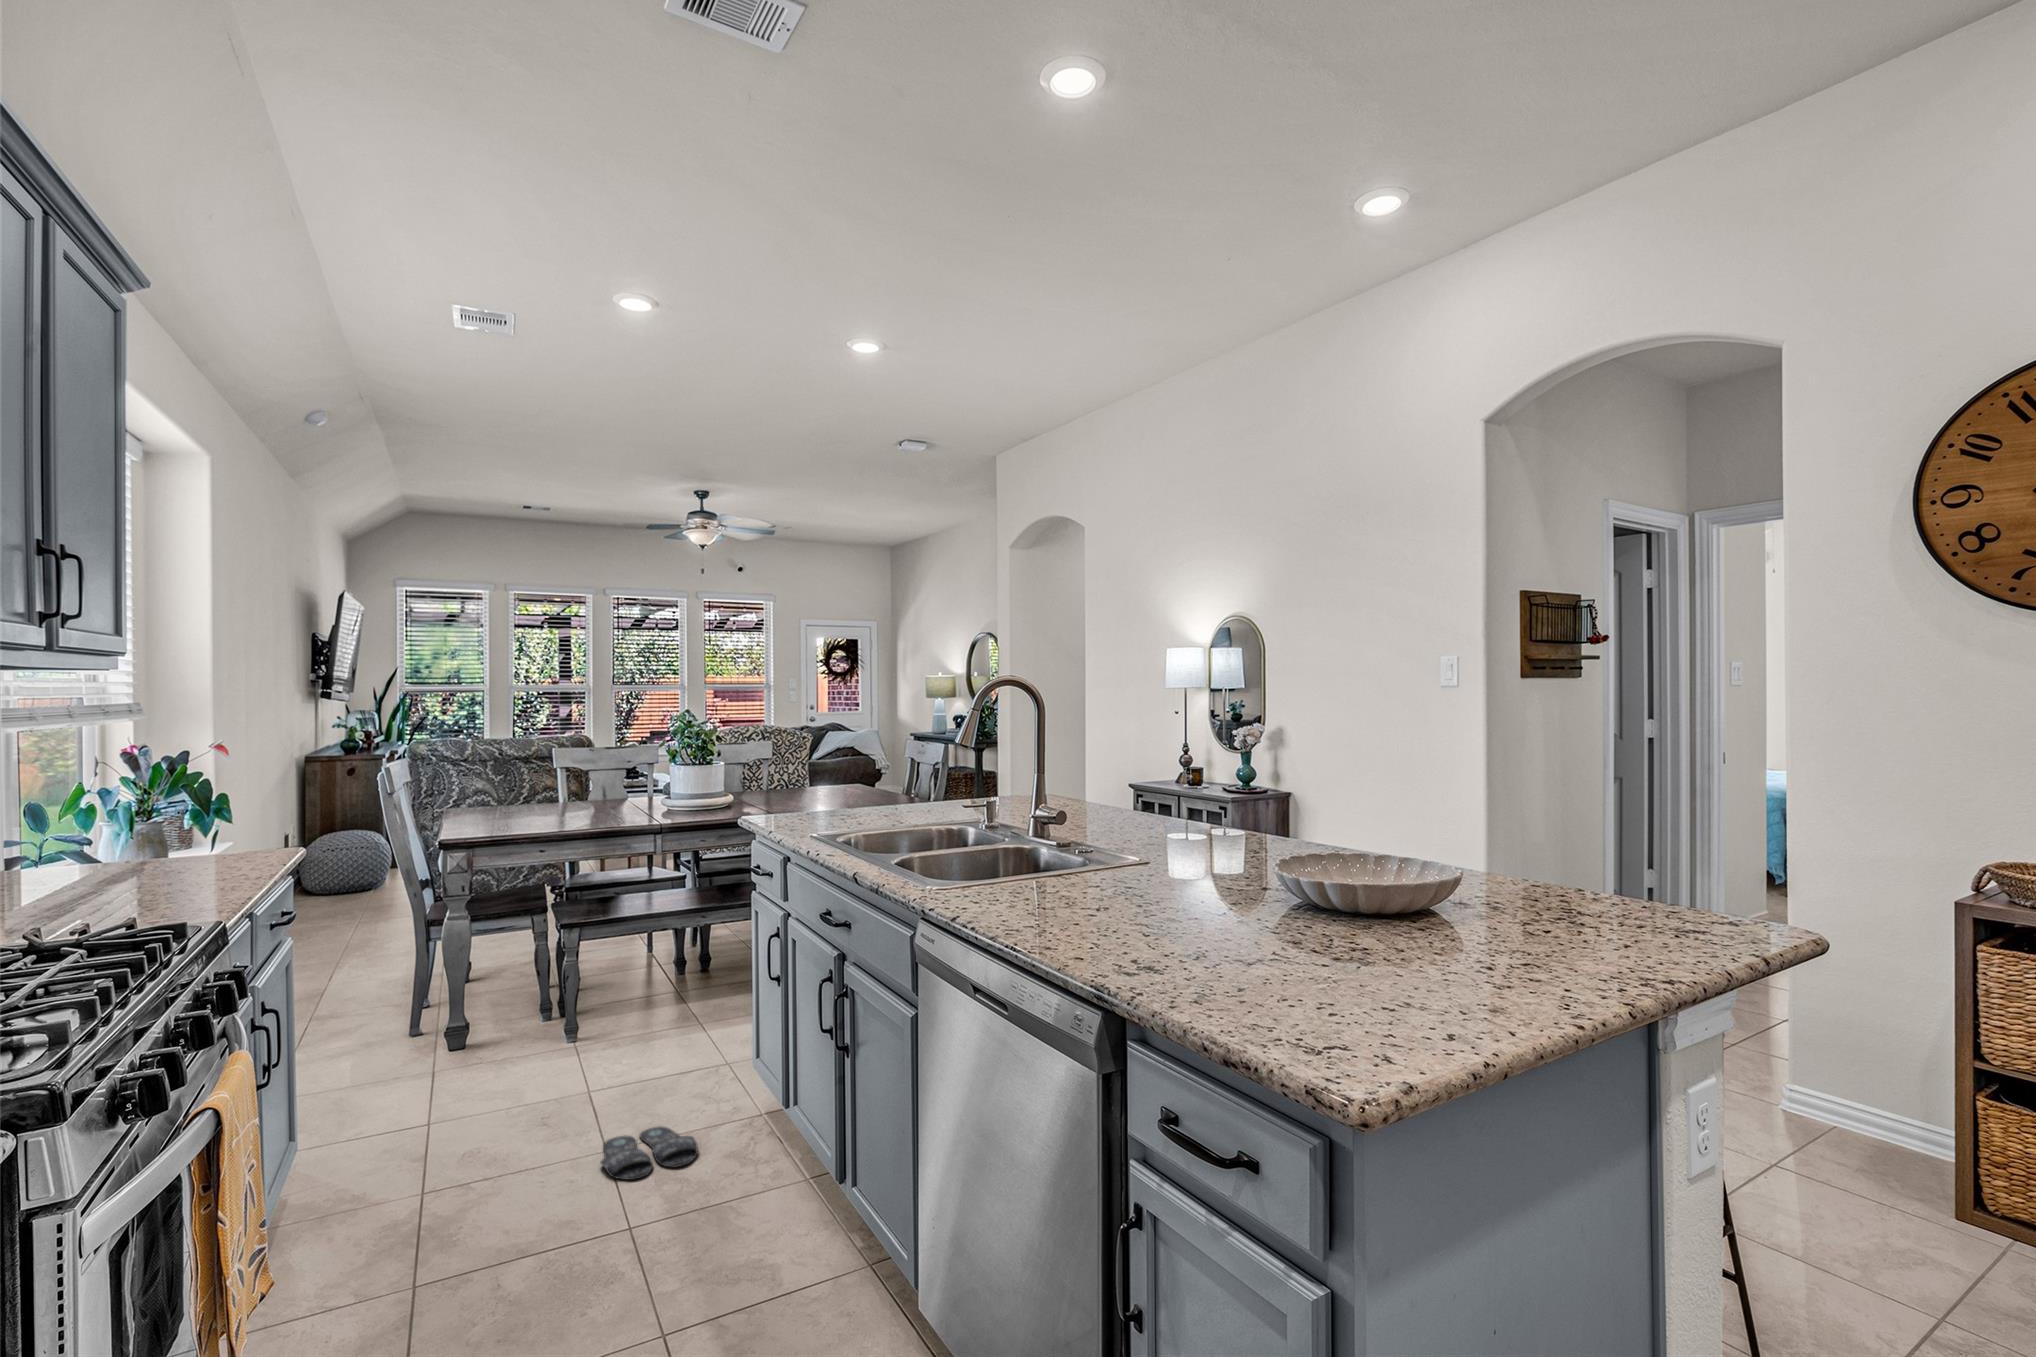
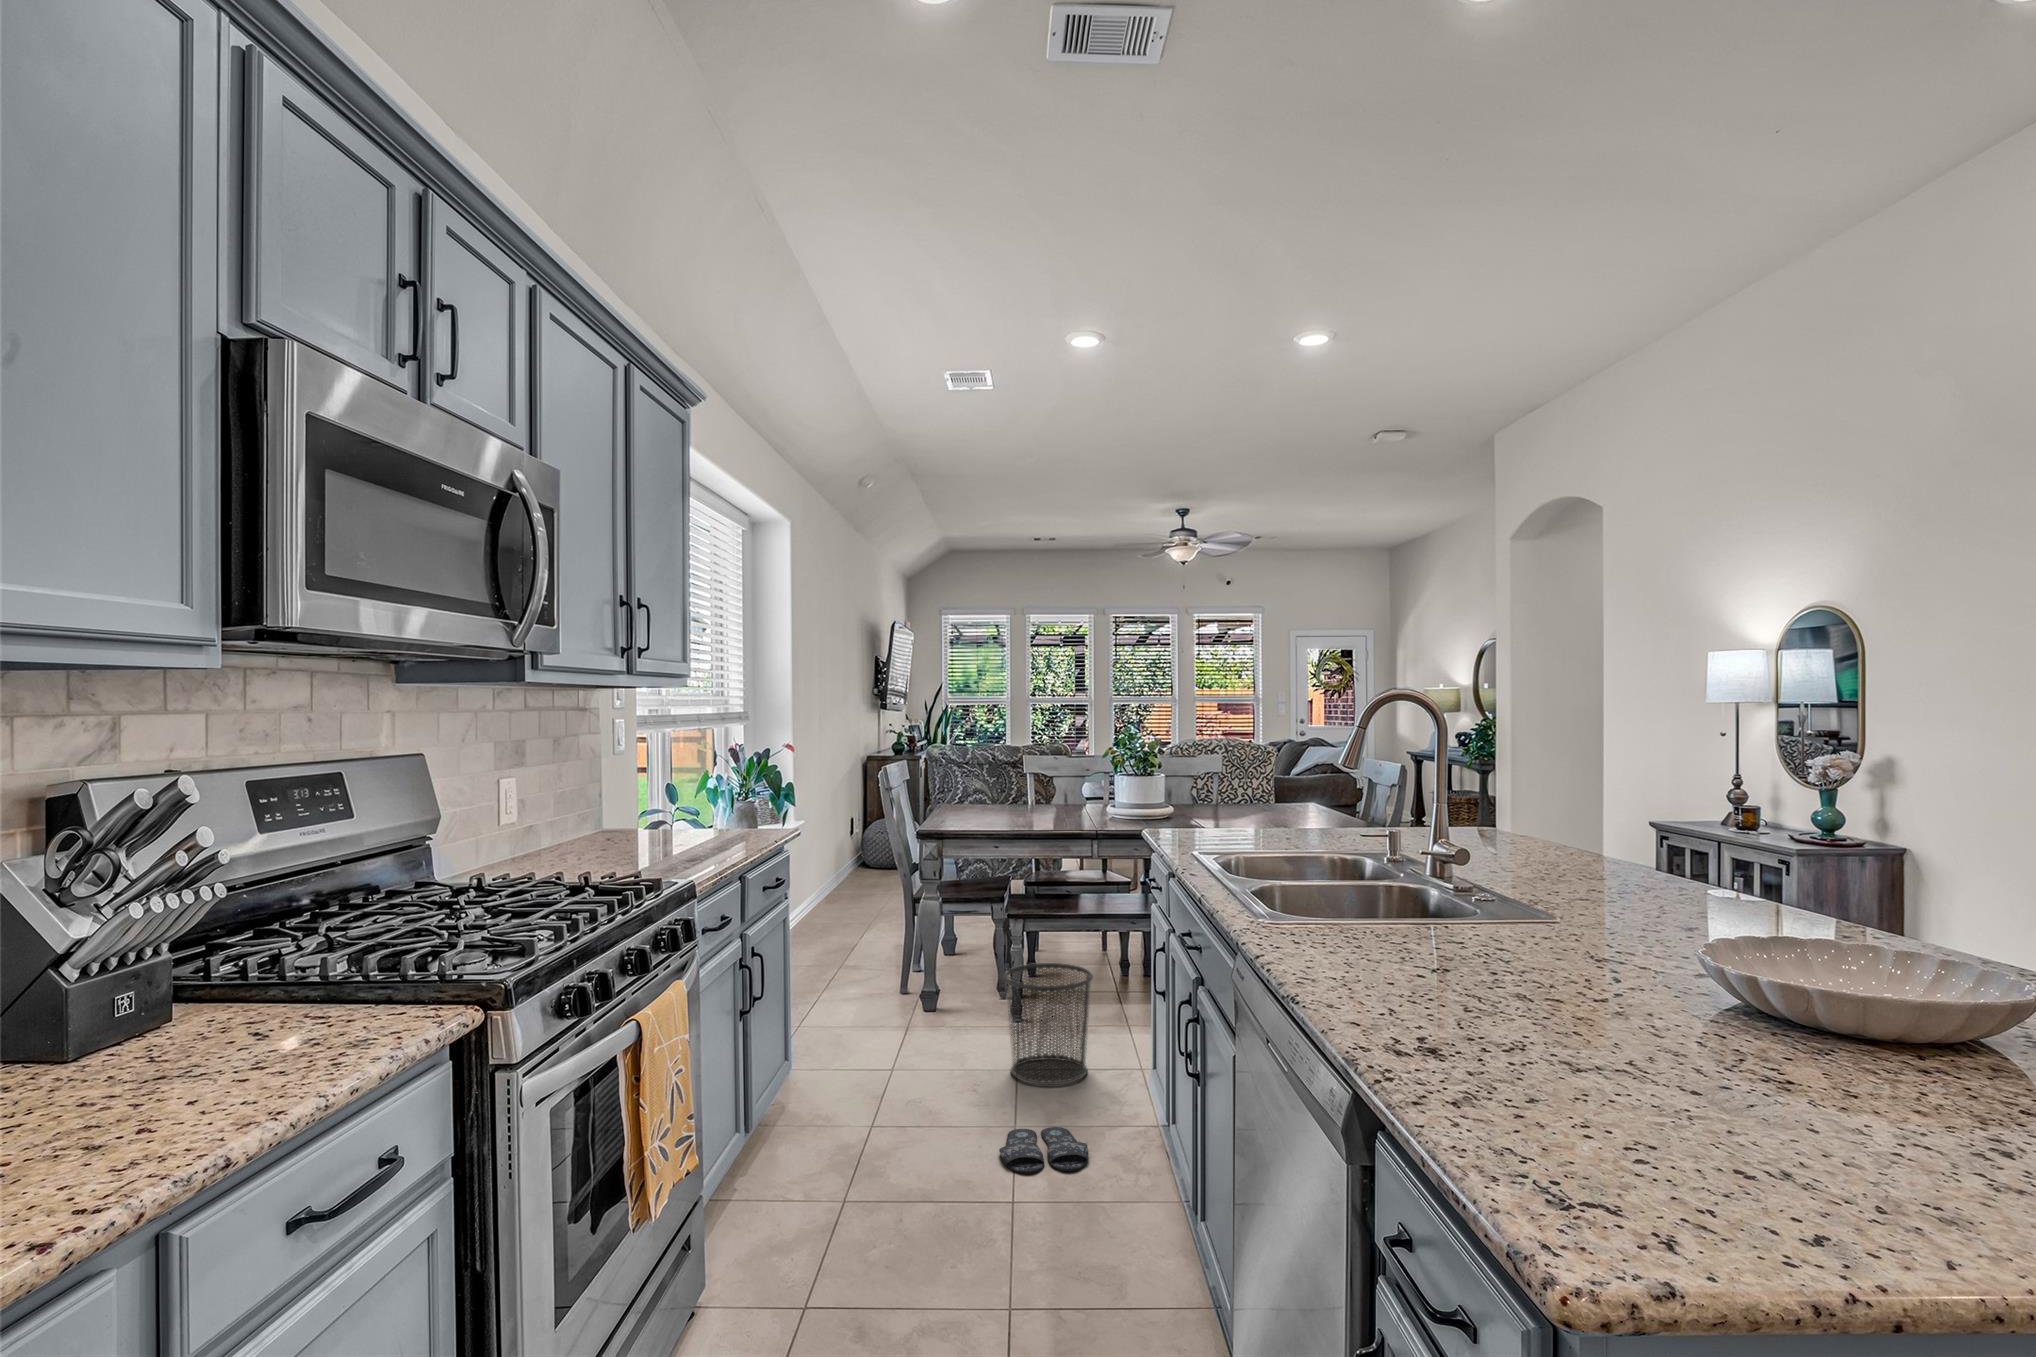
waste bin: none [575,963,676,1091] -> present [1003,963,1093,1085]

